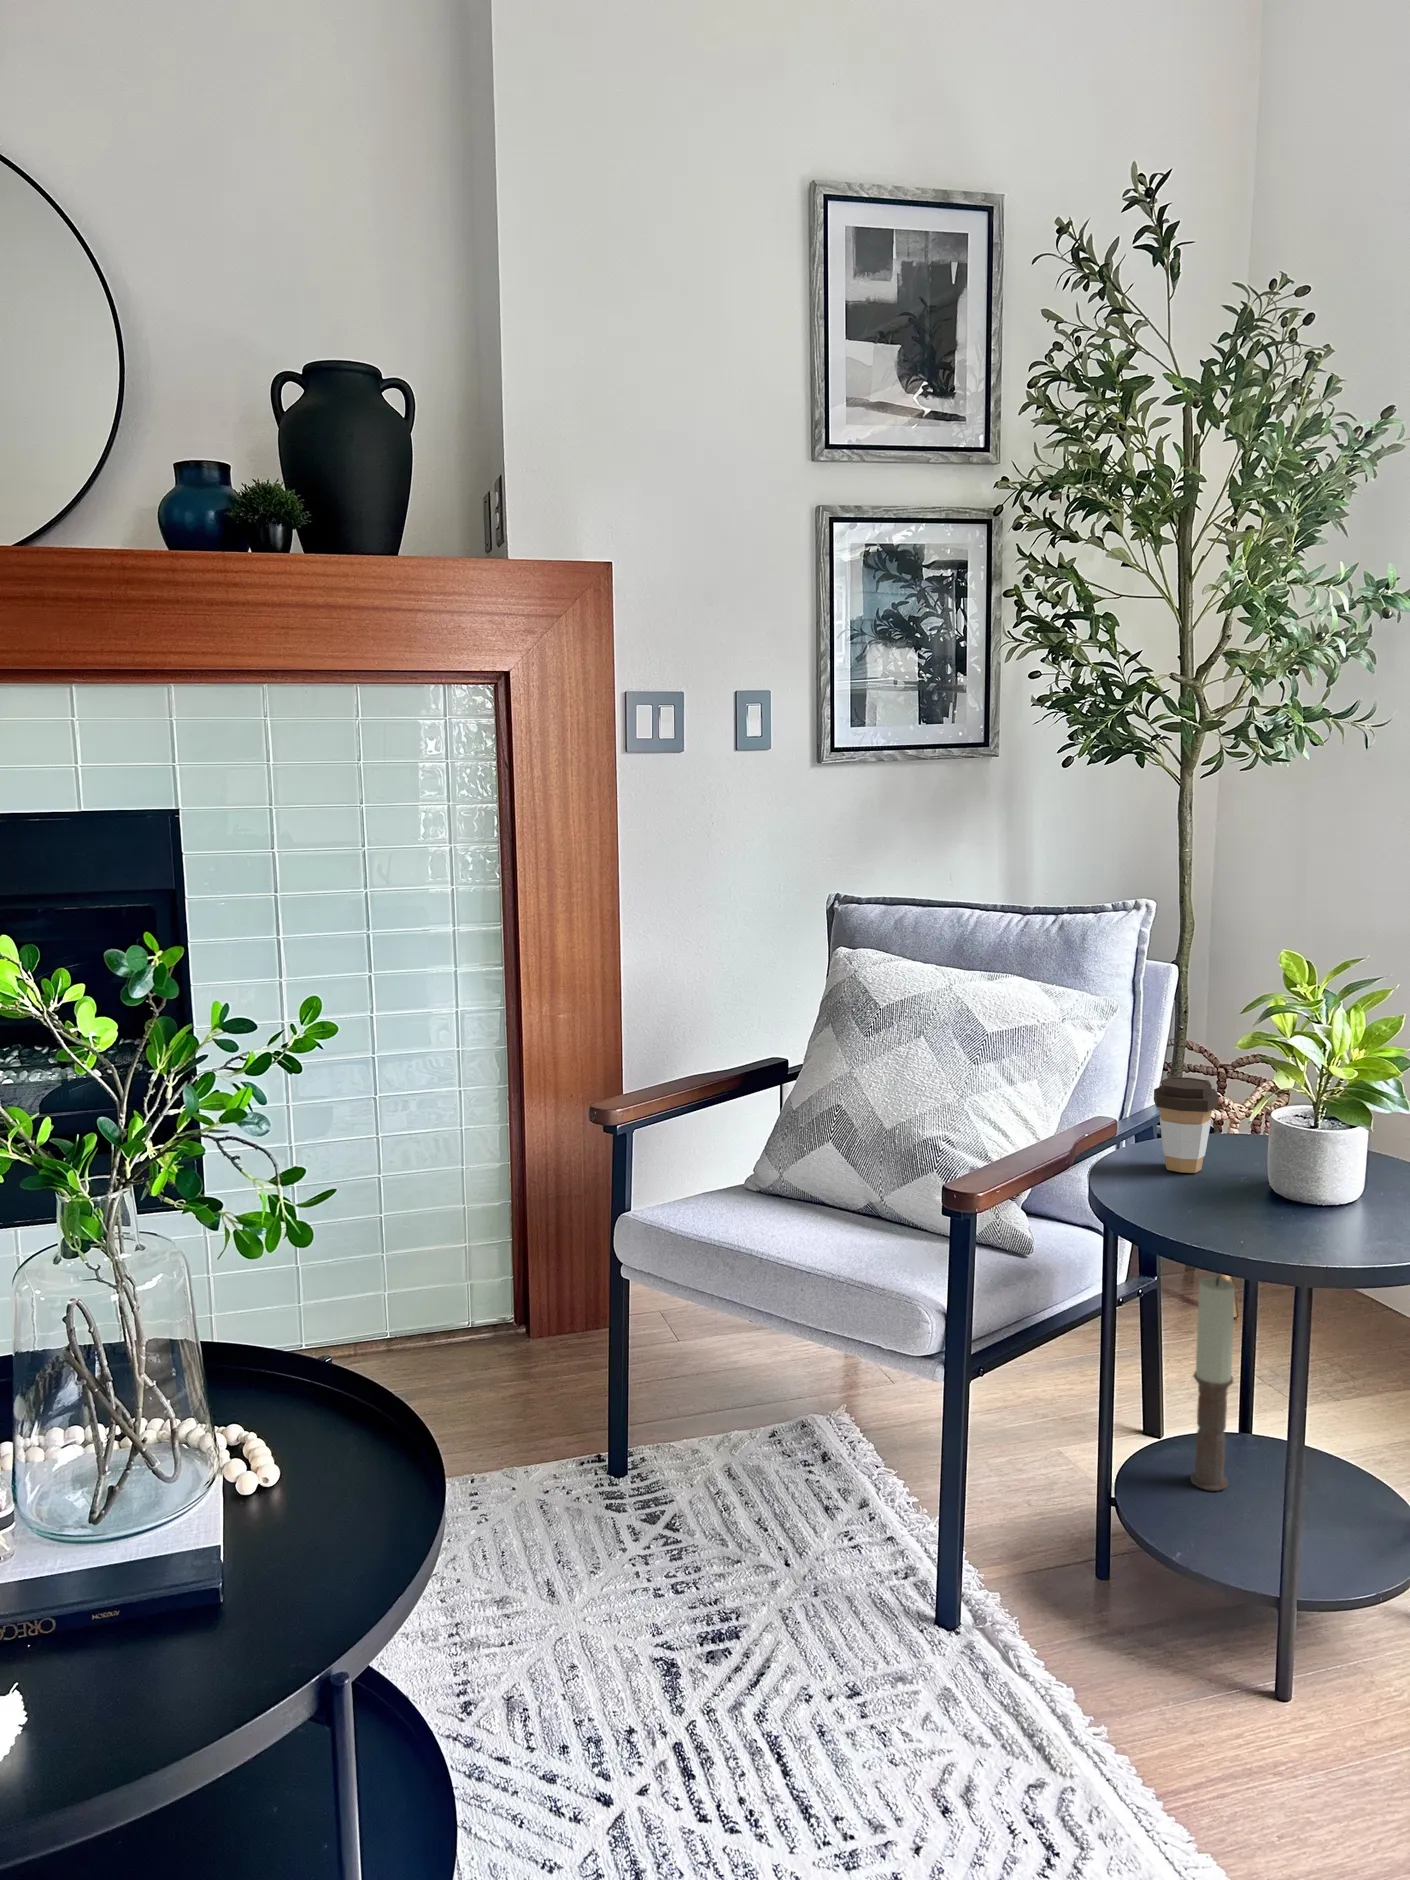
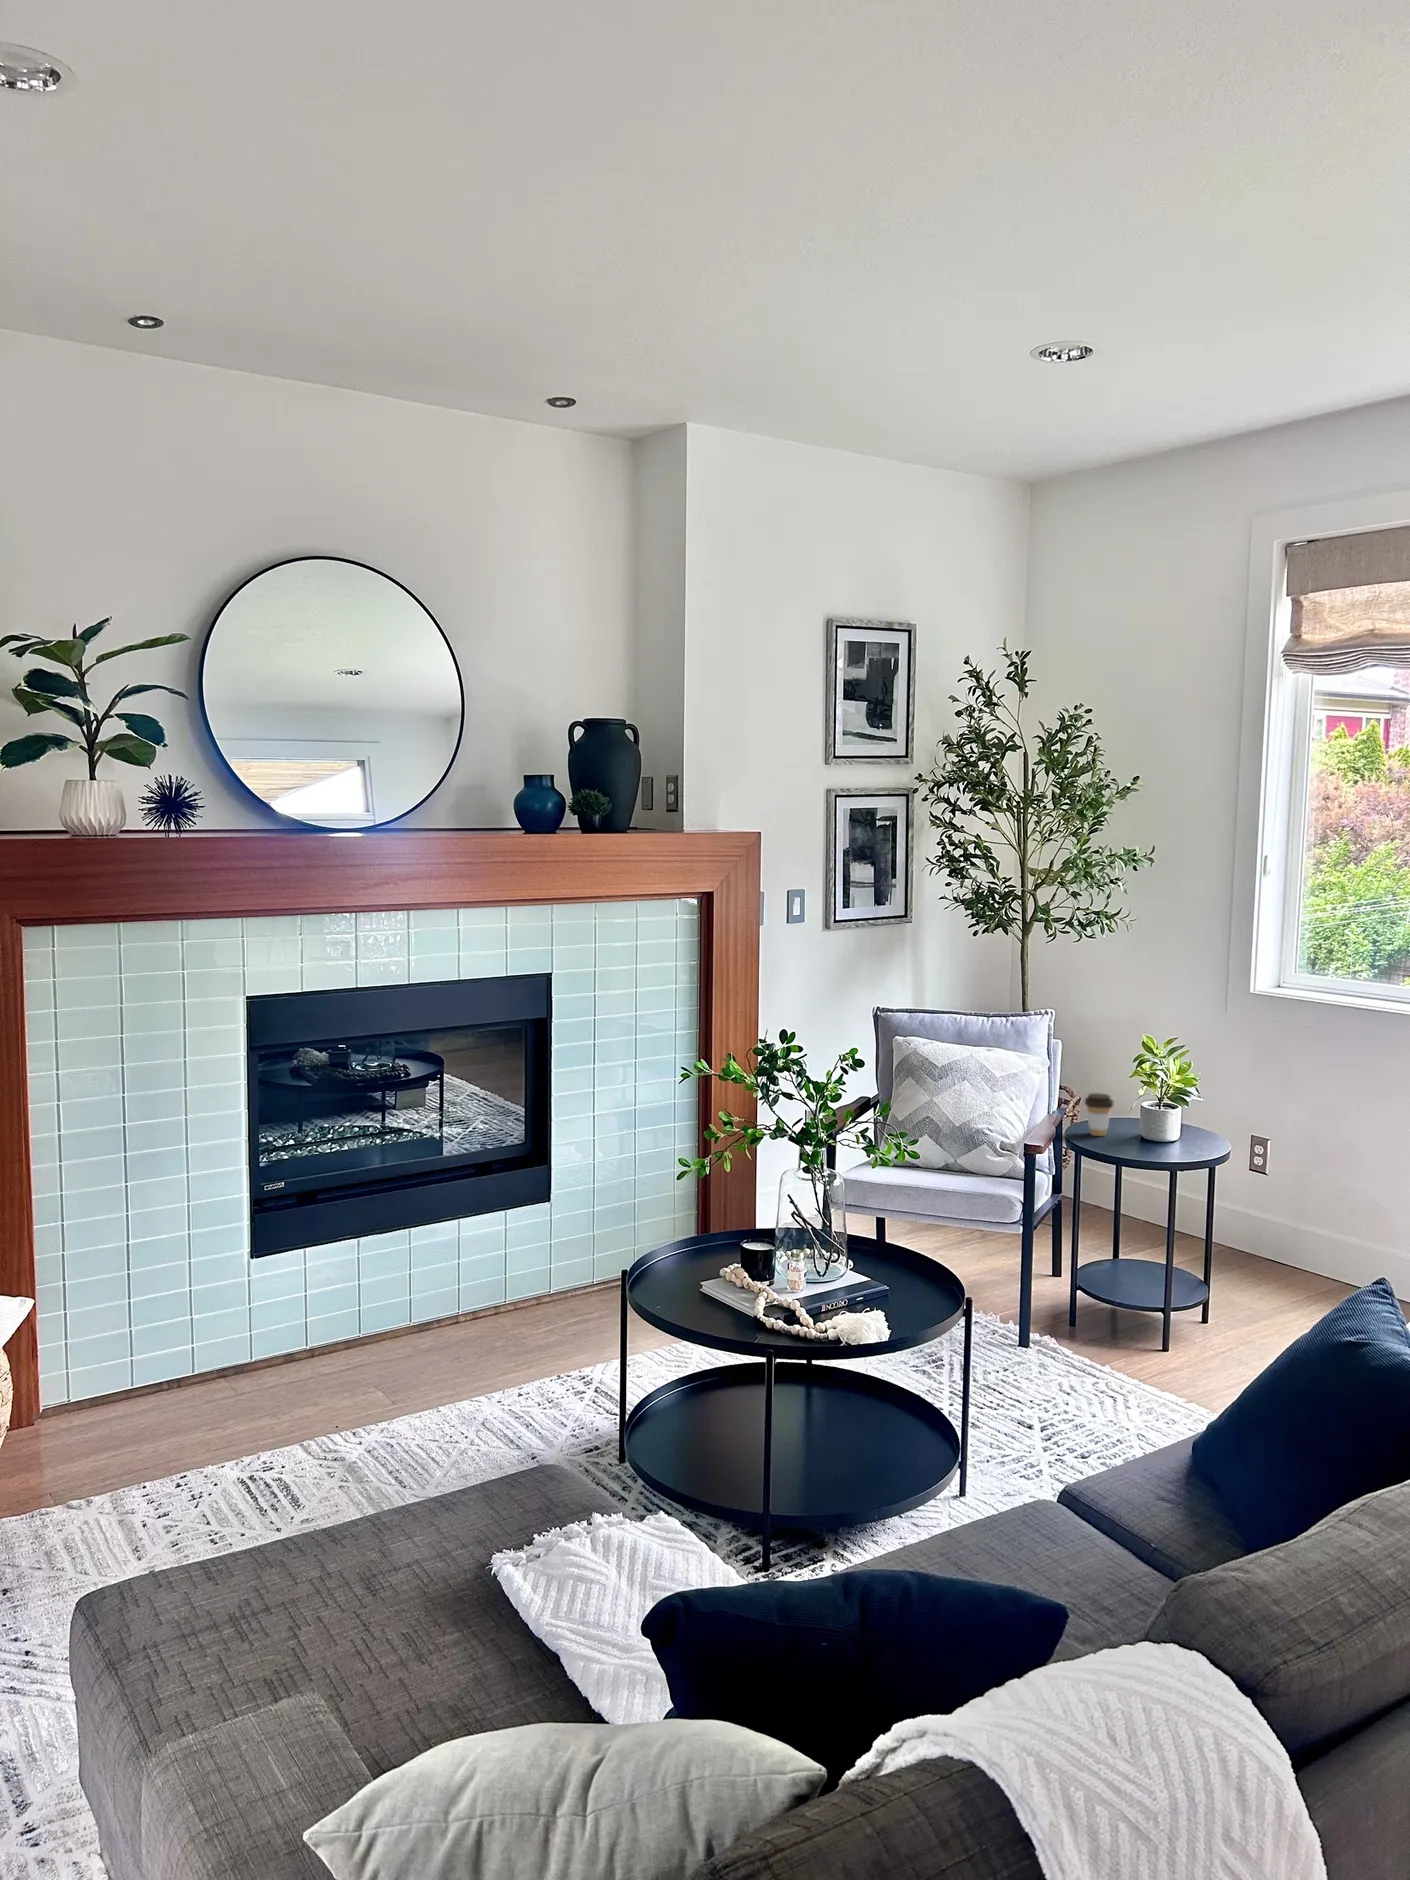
candle: present [1190,1277,1235,1491] -> none [1103,1182,1123,1281]

